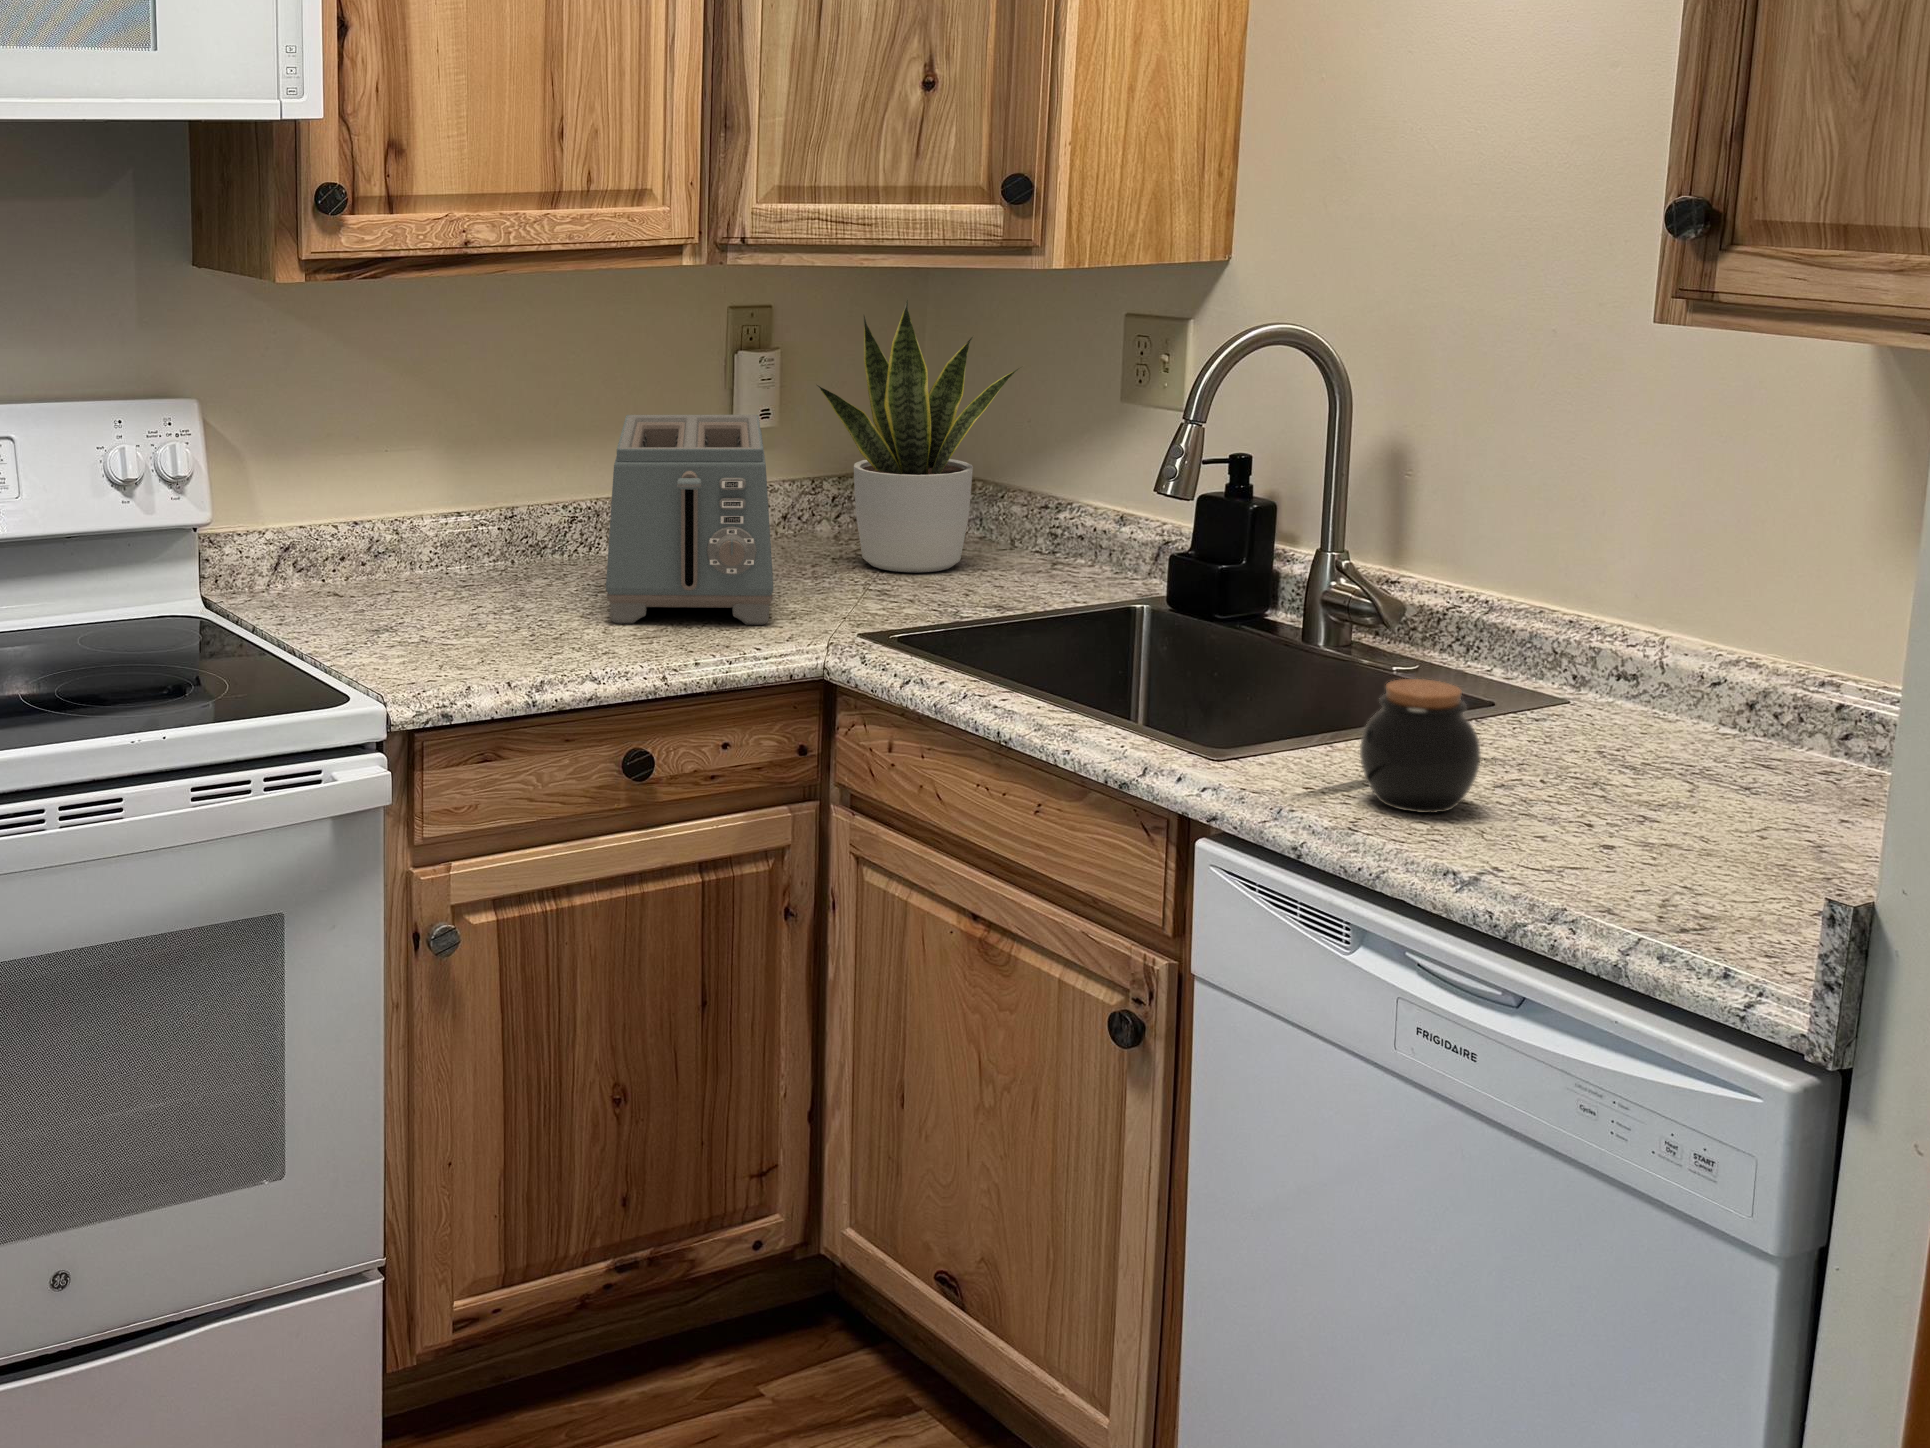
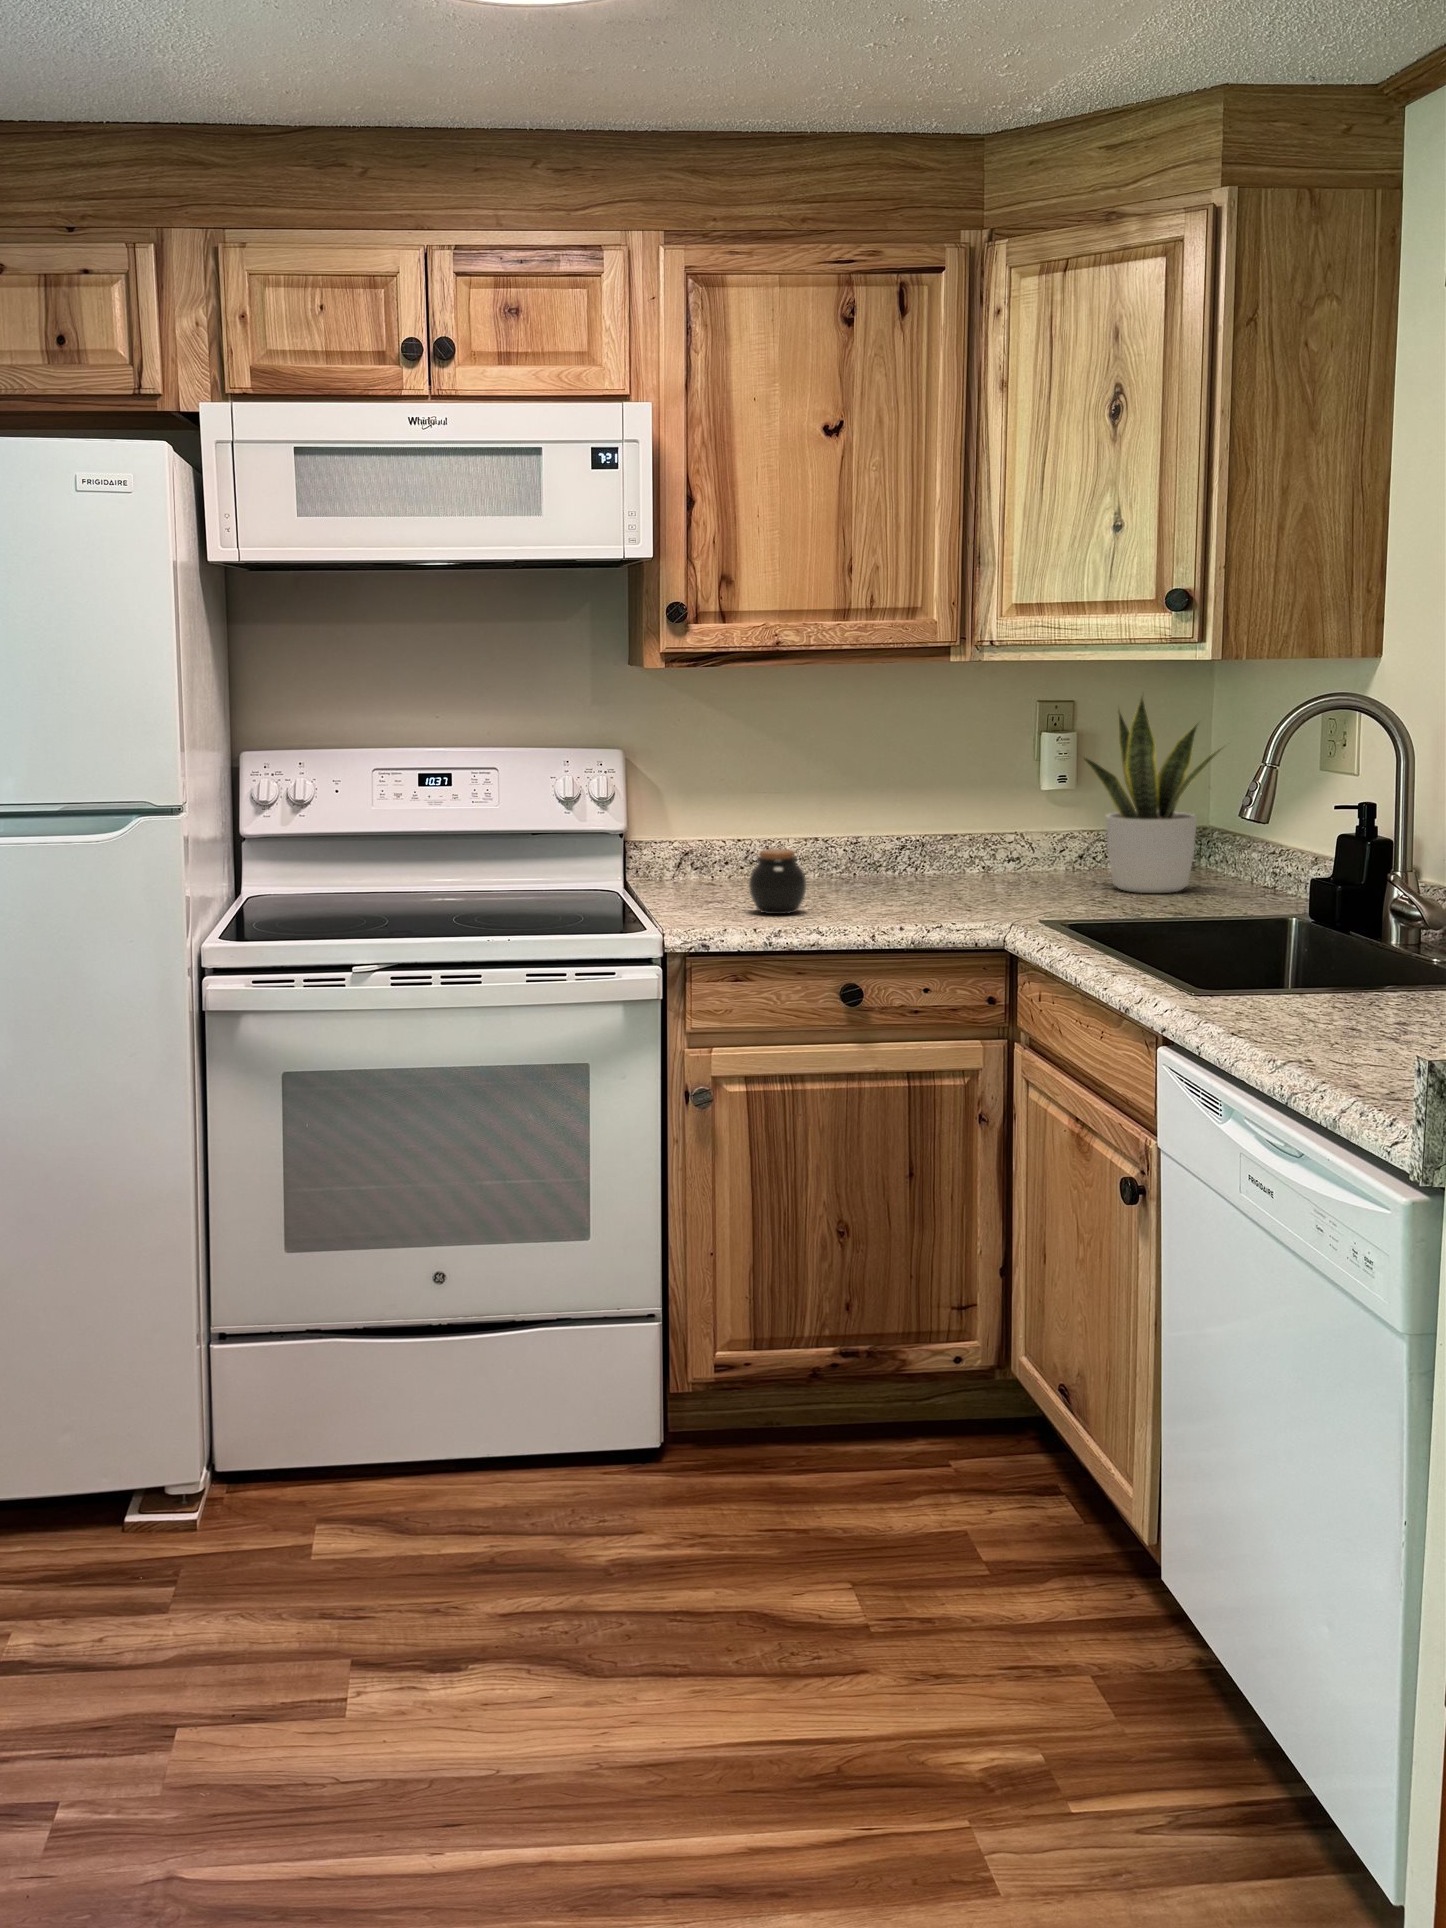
toaster: present [606,415,773,625] -> none [872,772,1031,912]
jar: present [1360,679,1481,813] -> present [749,849,806,914]

